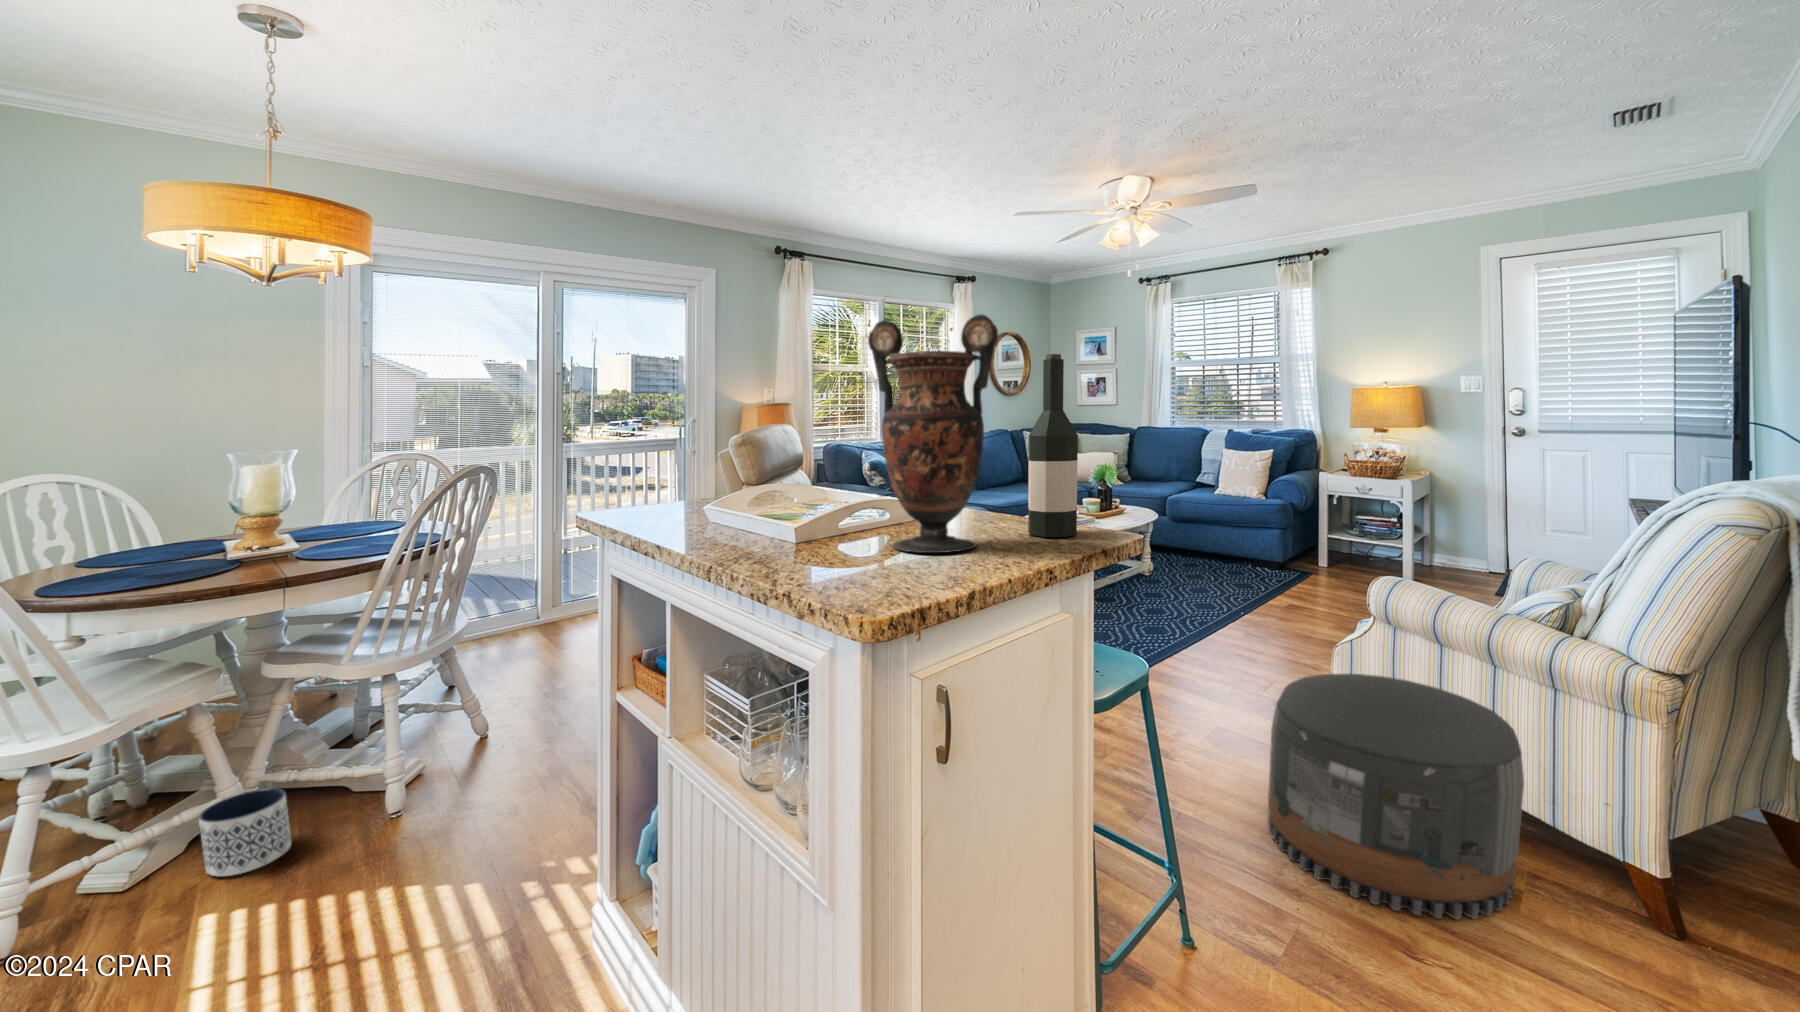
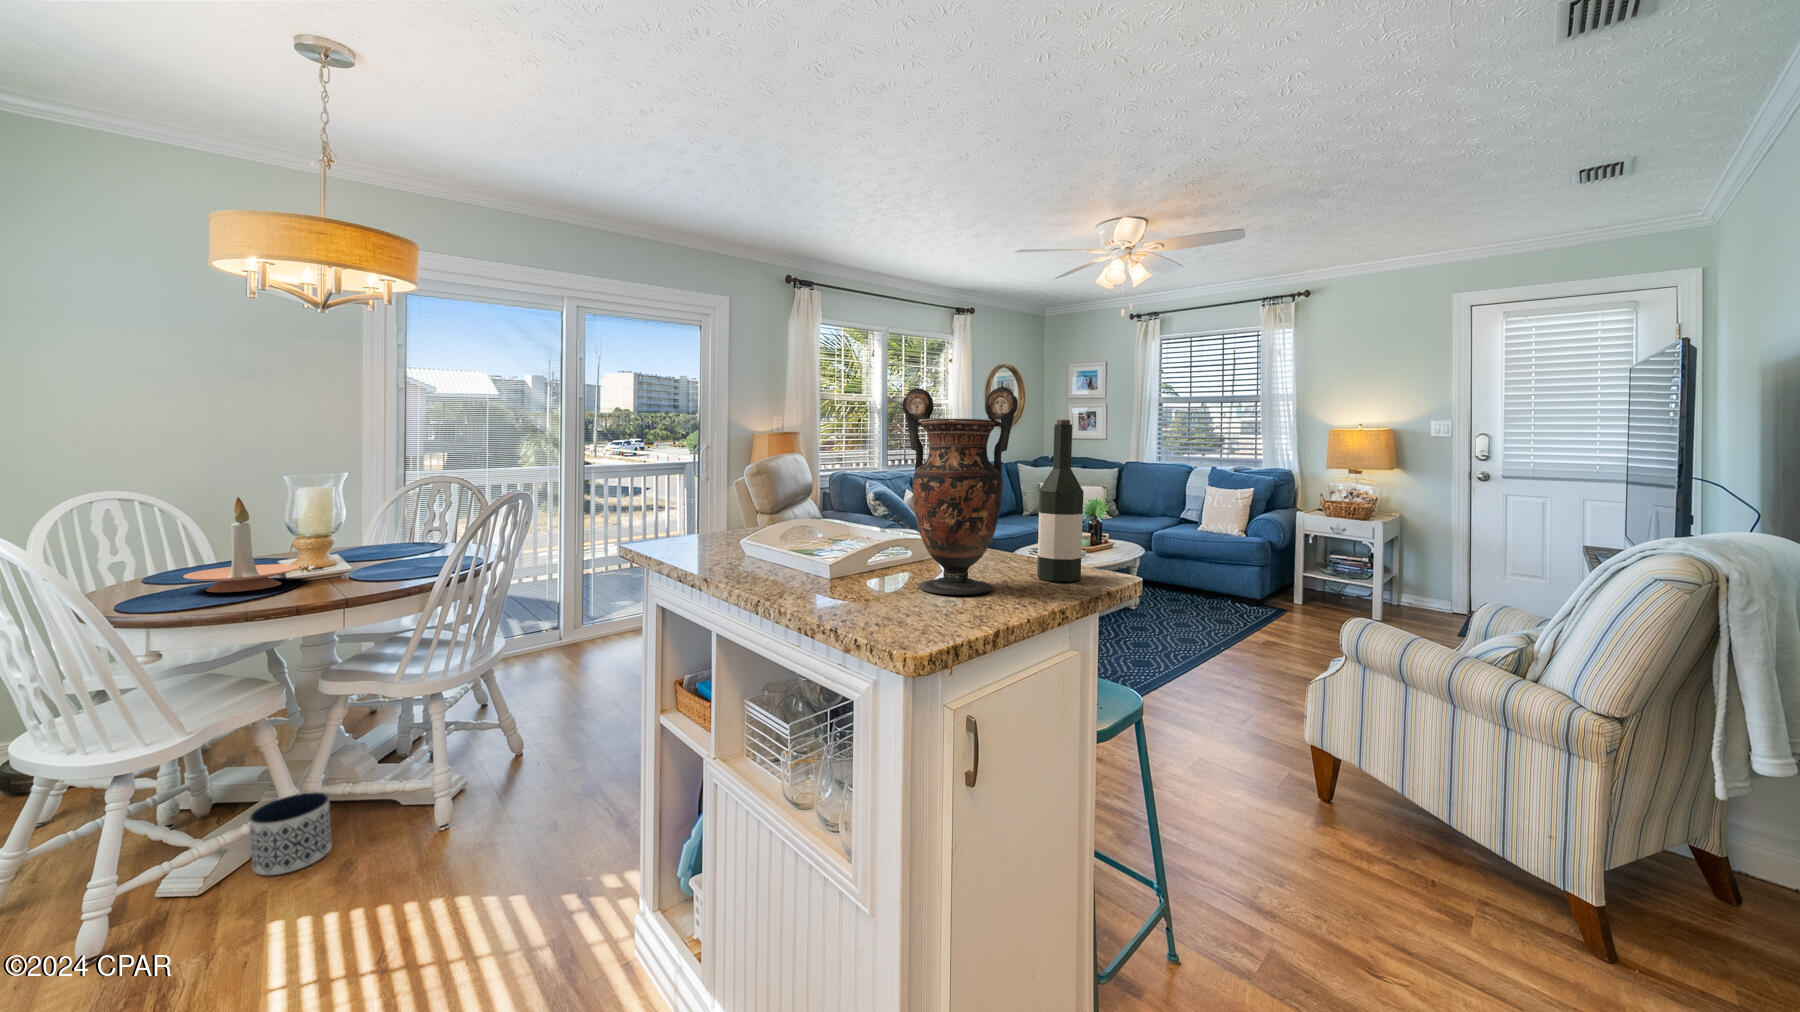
candle holder: none [115,476,243,579] -> present [183,497,299,592]
pouf: present [1268,674,1524,919] -> none [1246,708,1480,939]

